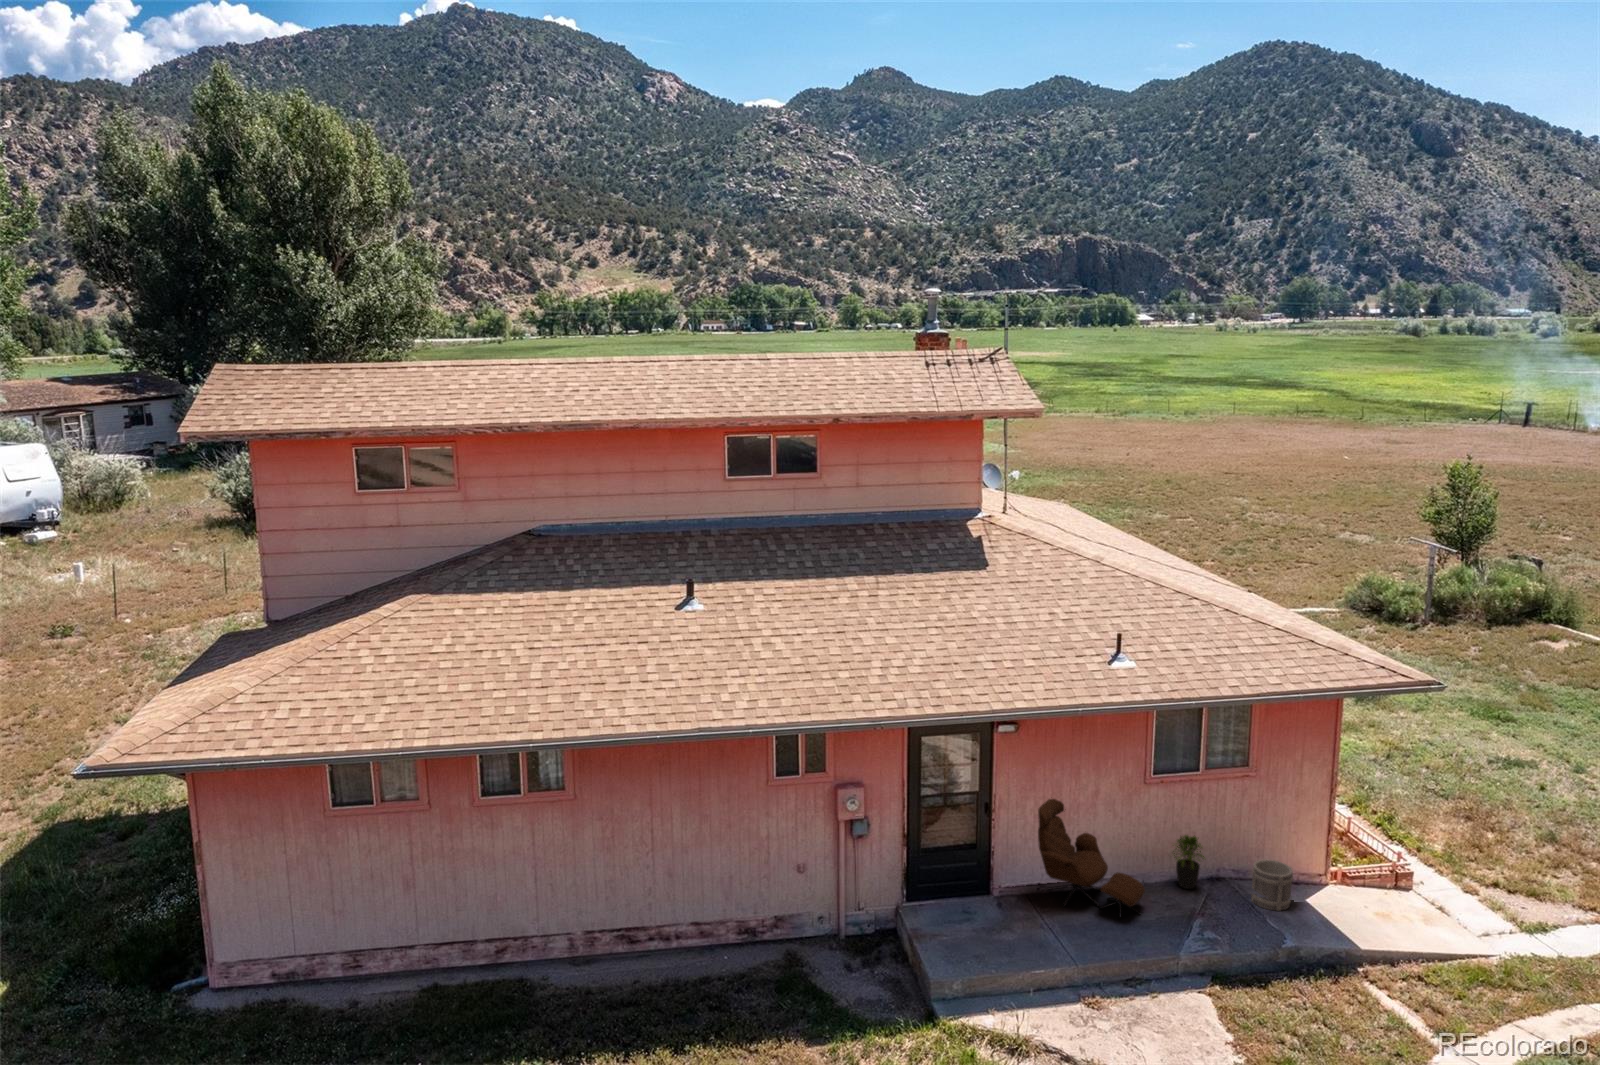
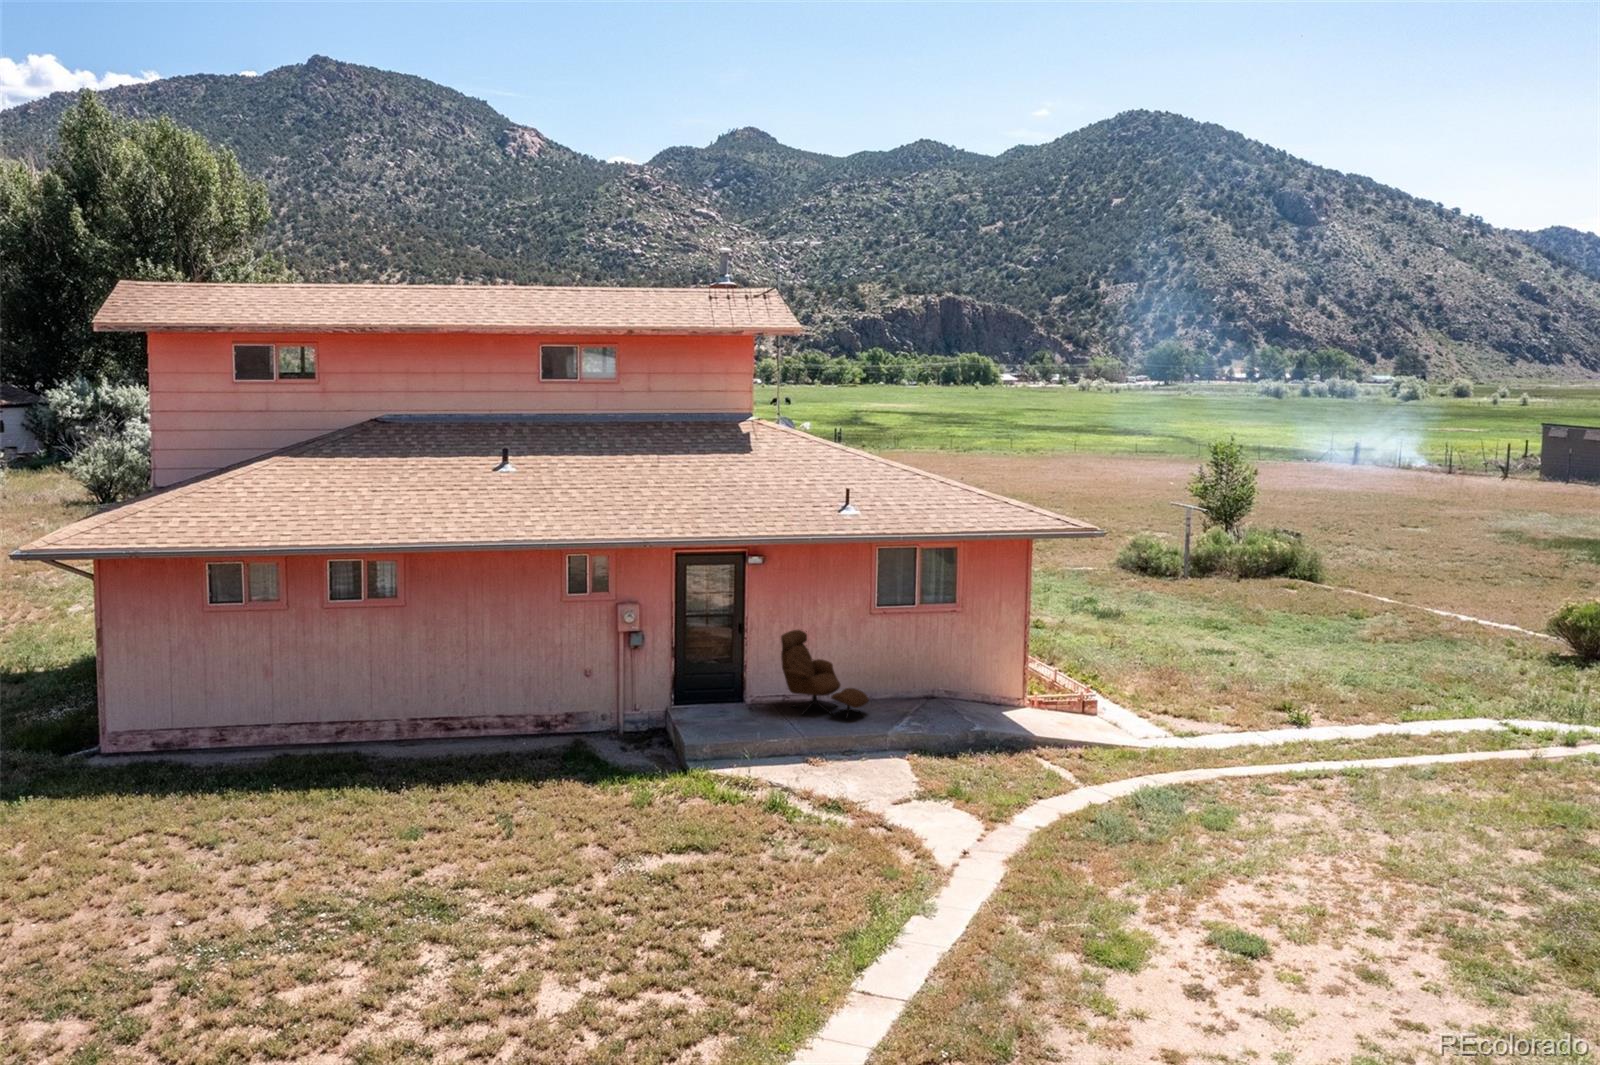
potted plant: present [1173,835,1205,889] -> none [894,658,922,705]
bucket: present [1251,859,1293,911] -> none [962,684,994,721]

